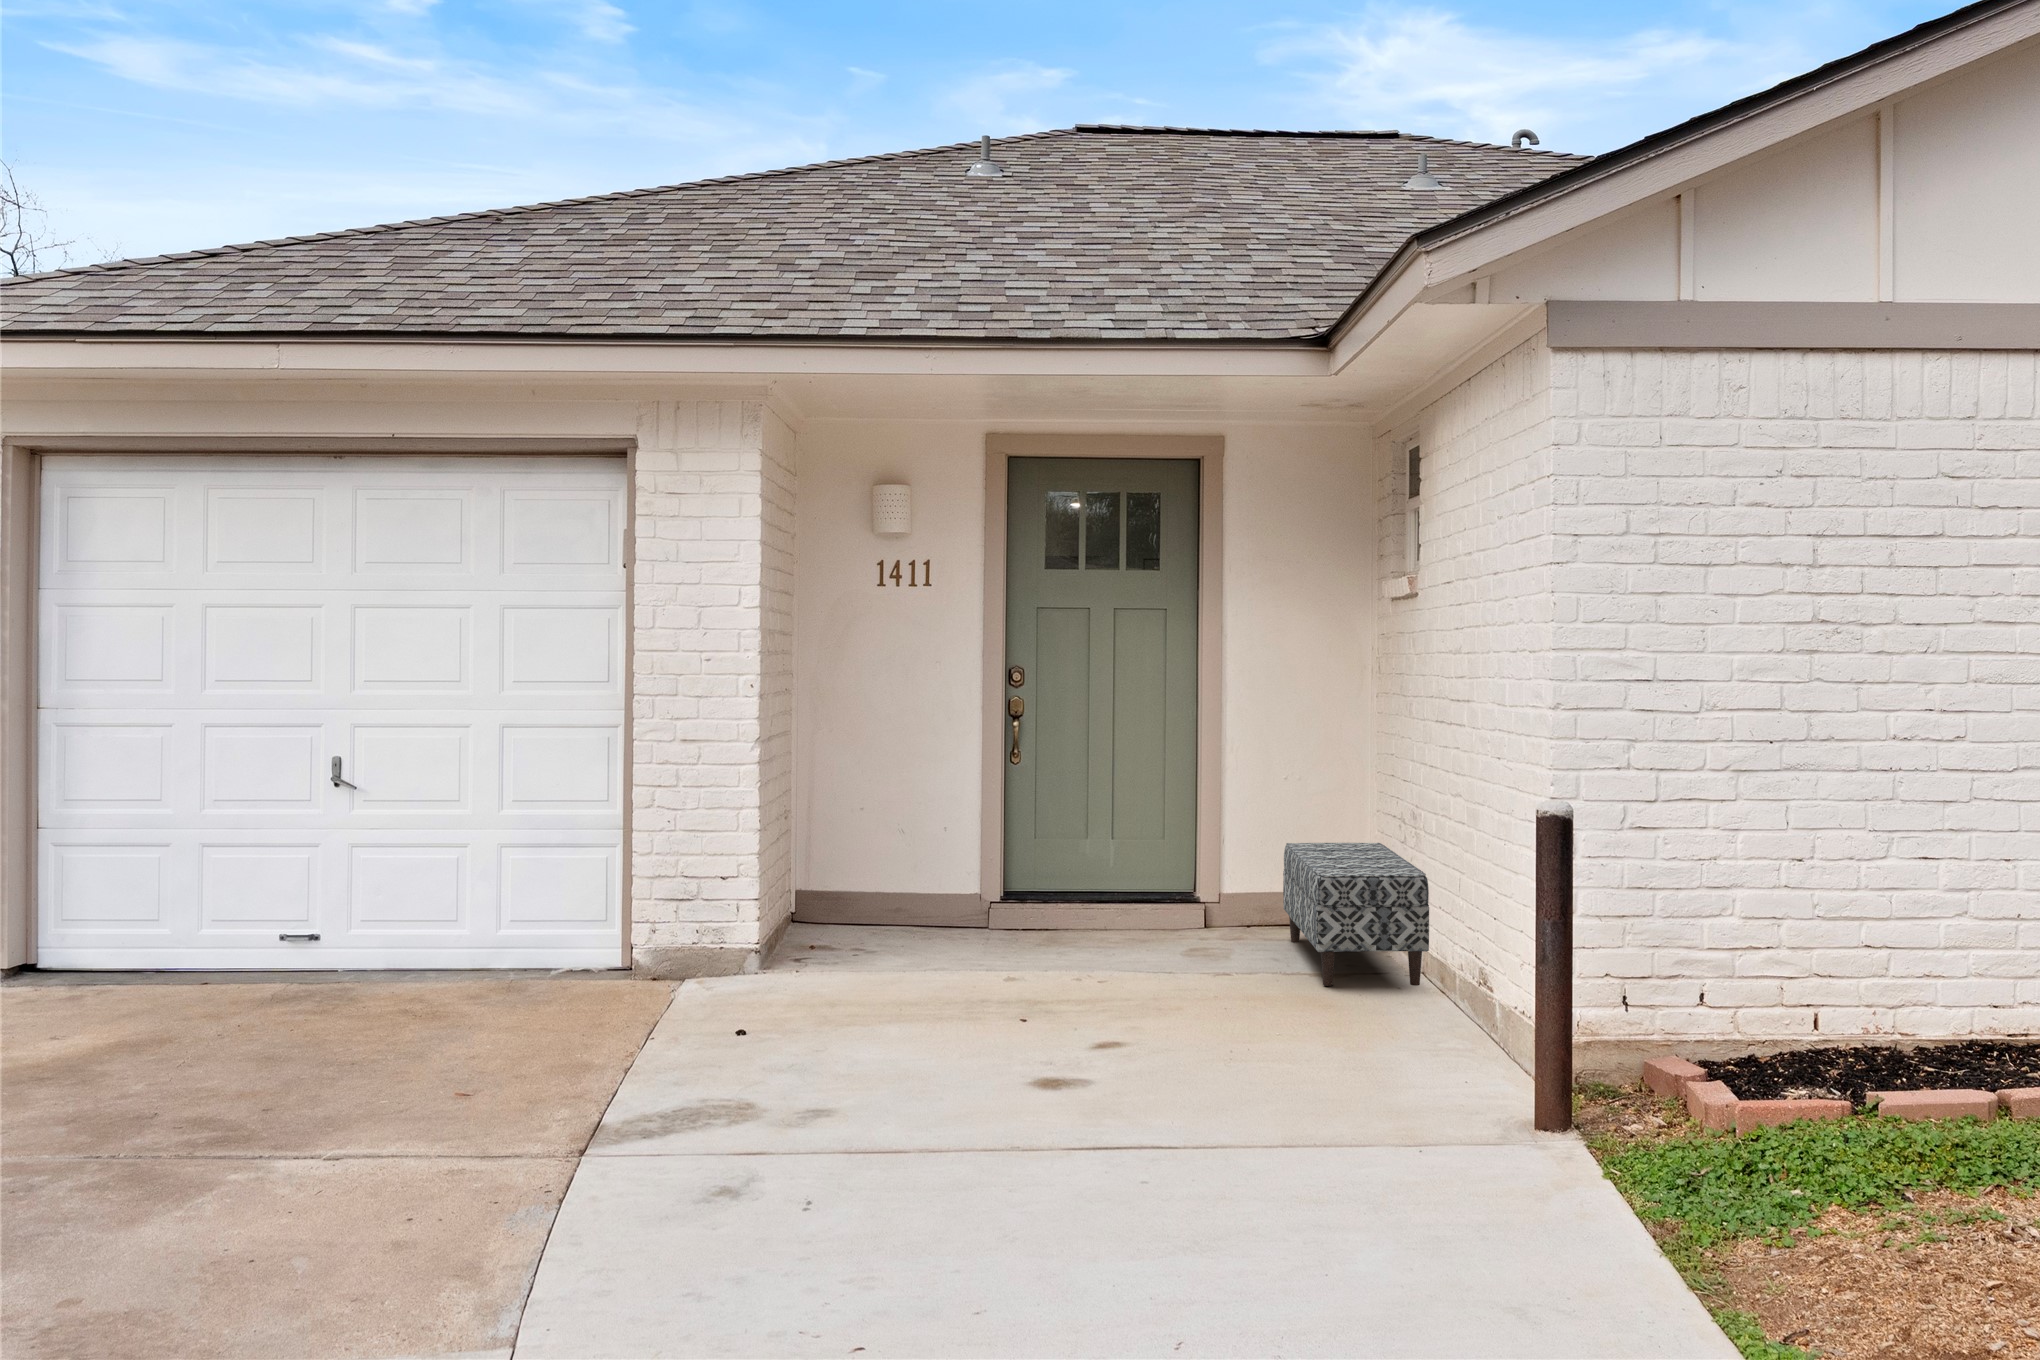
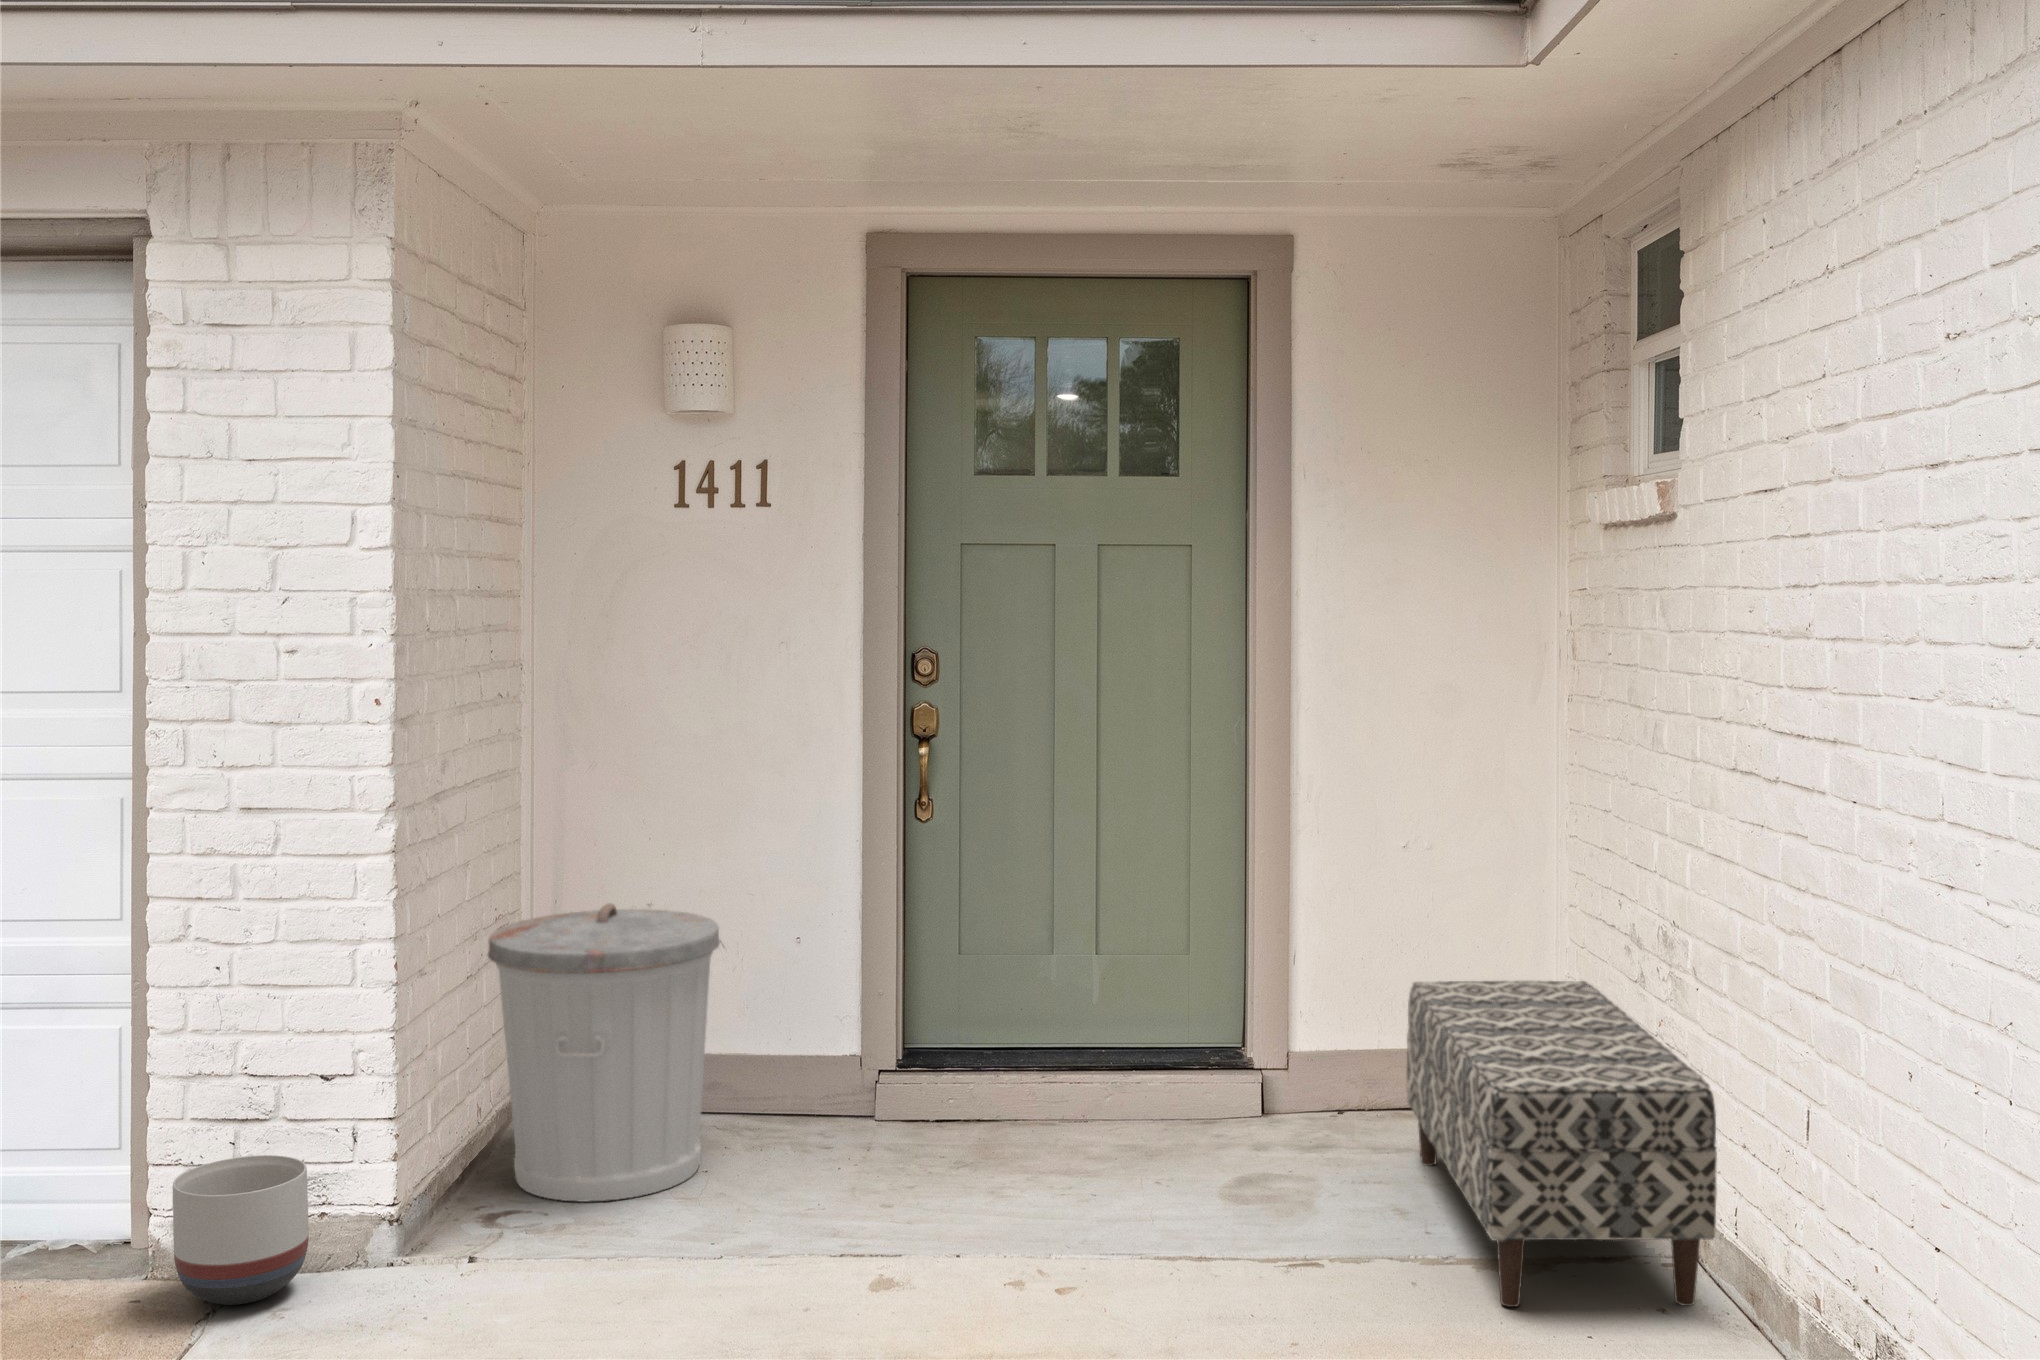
trash can: none [789,799,912,955] -> present [488,903,720,1202]
planter: none [656,917,719,987] -> present [173,1155,309,1305]

